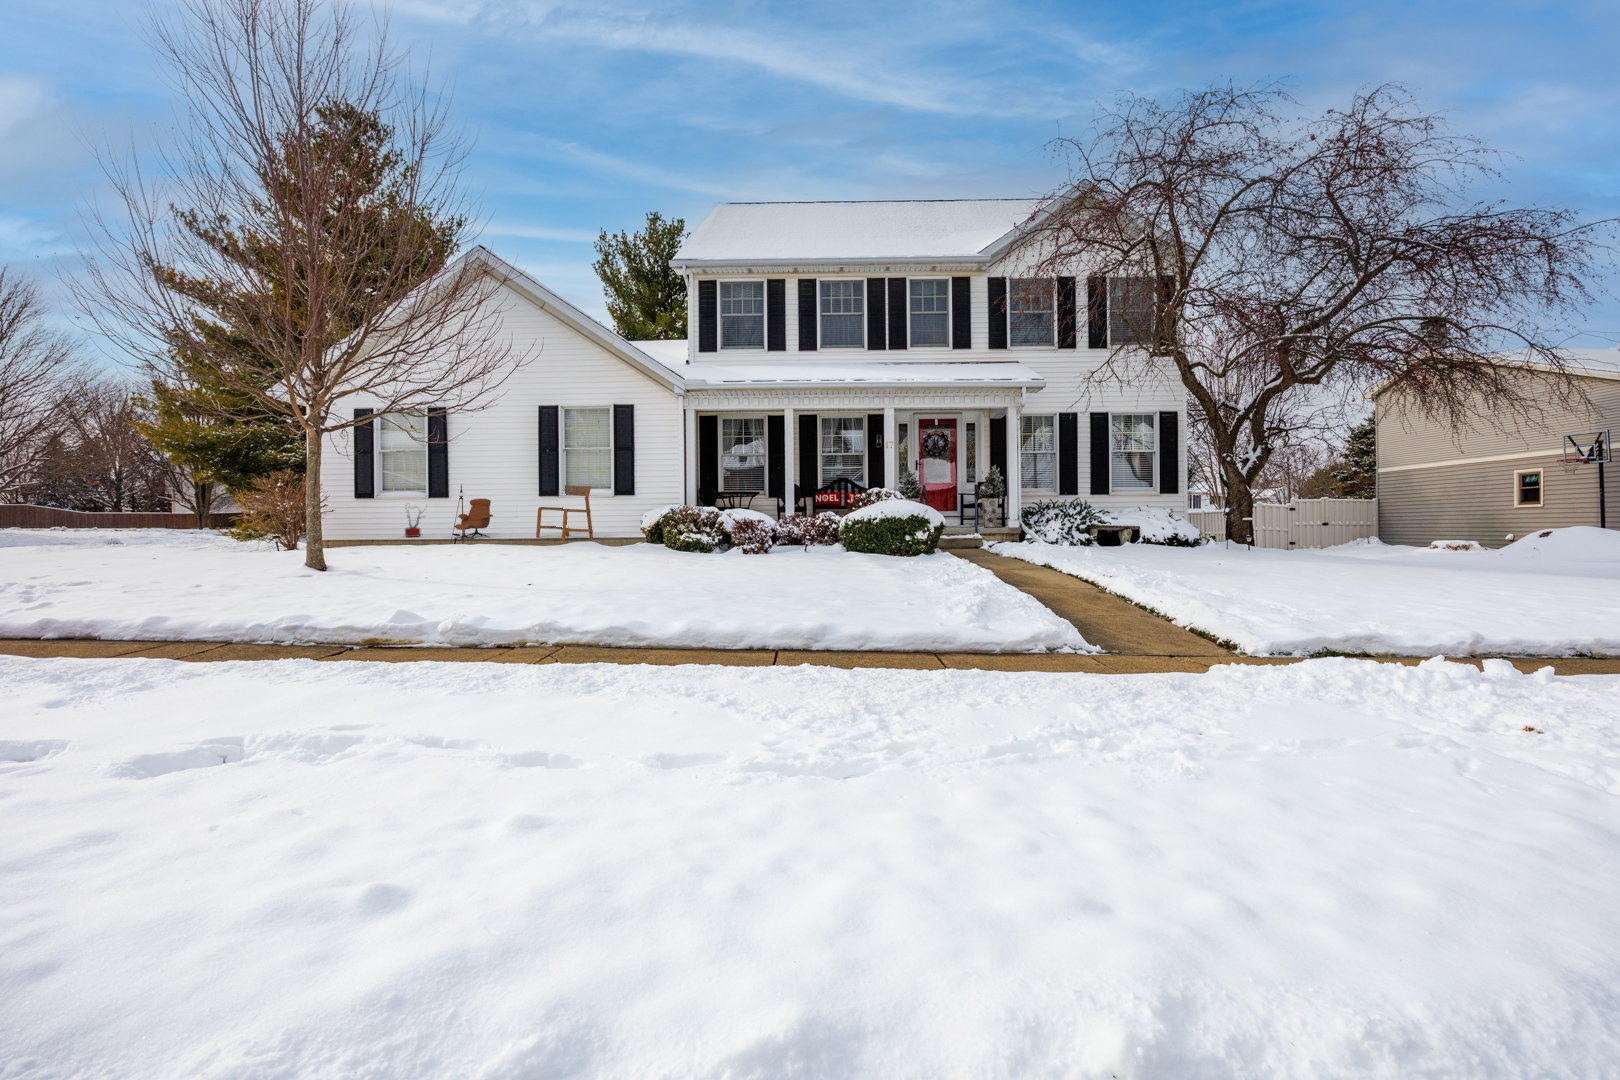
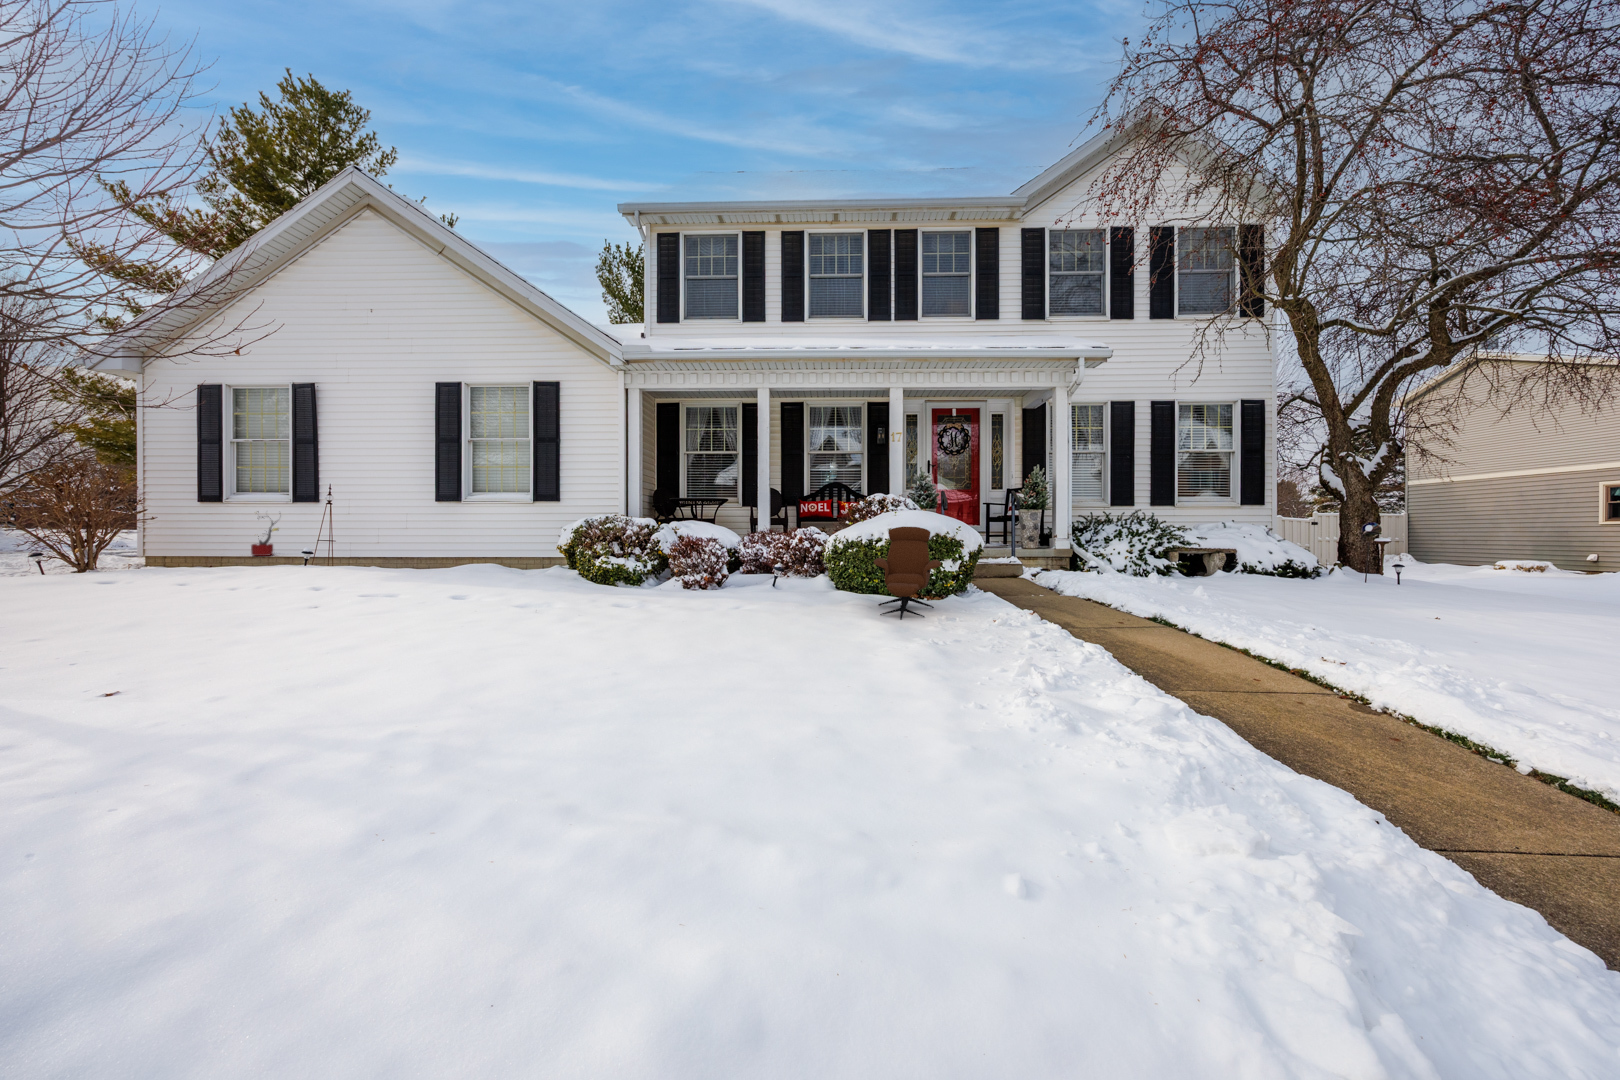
bench: present [536,485,593,541] -> none [428,489,502,564]
lounge chair: present [455,499,493,540] -> present [874,527,941,619]

